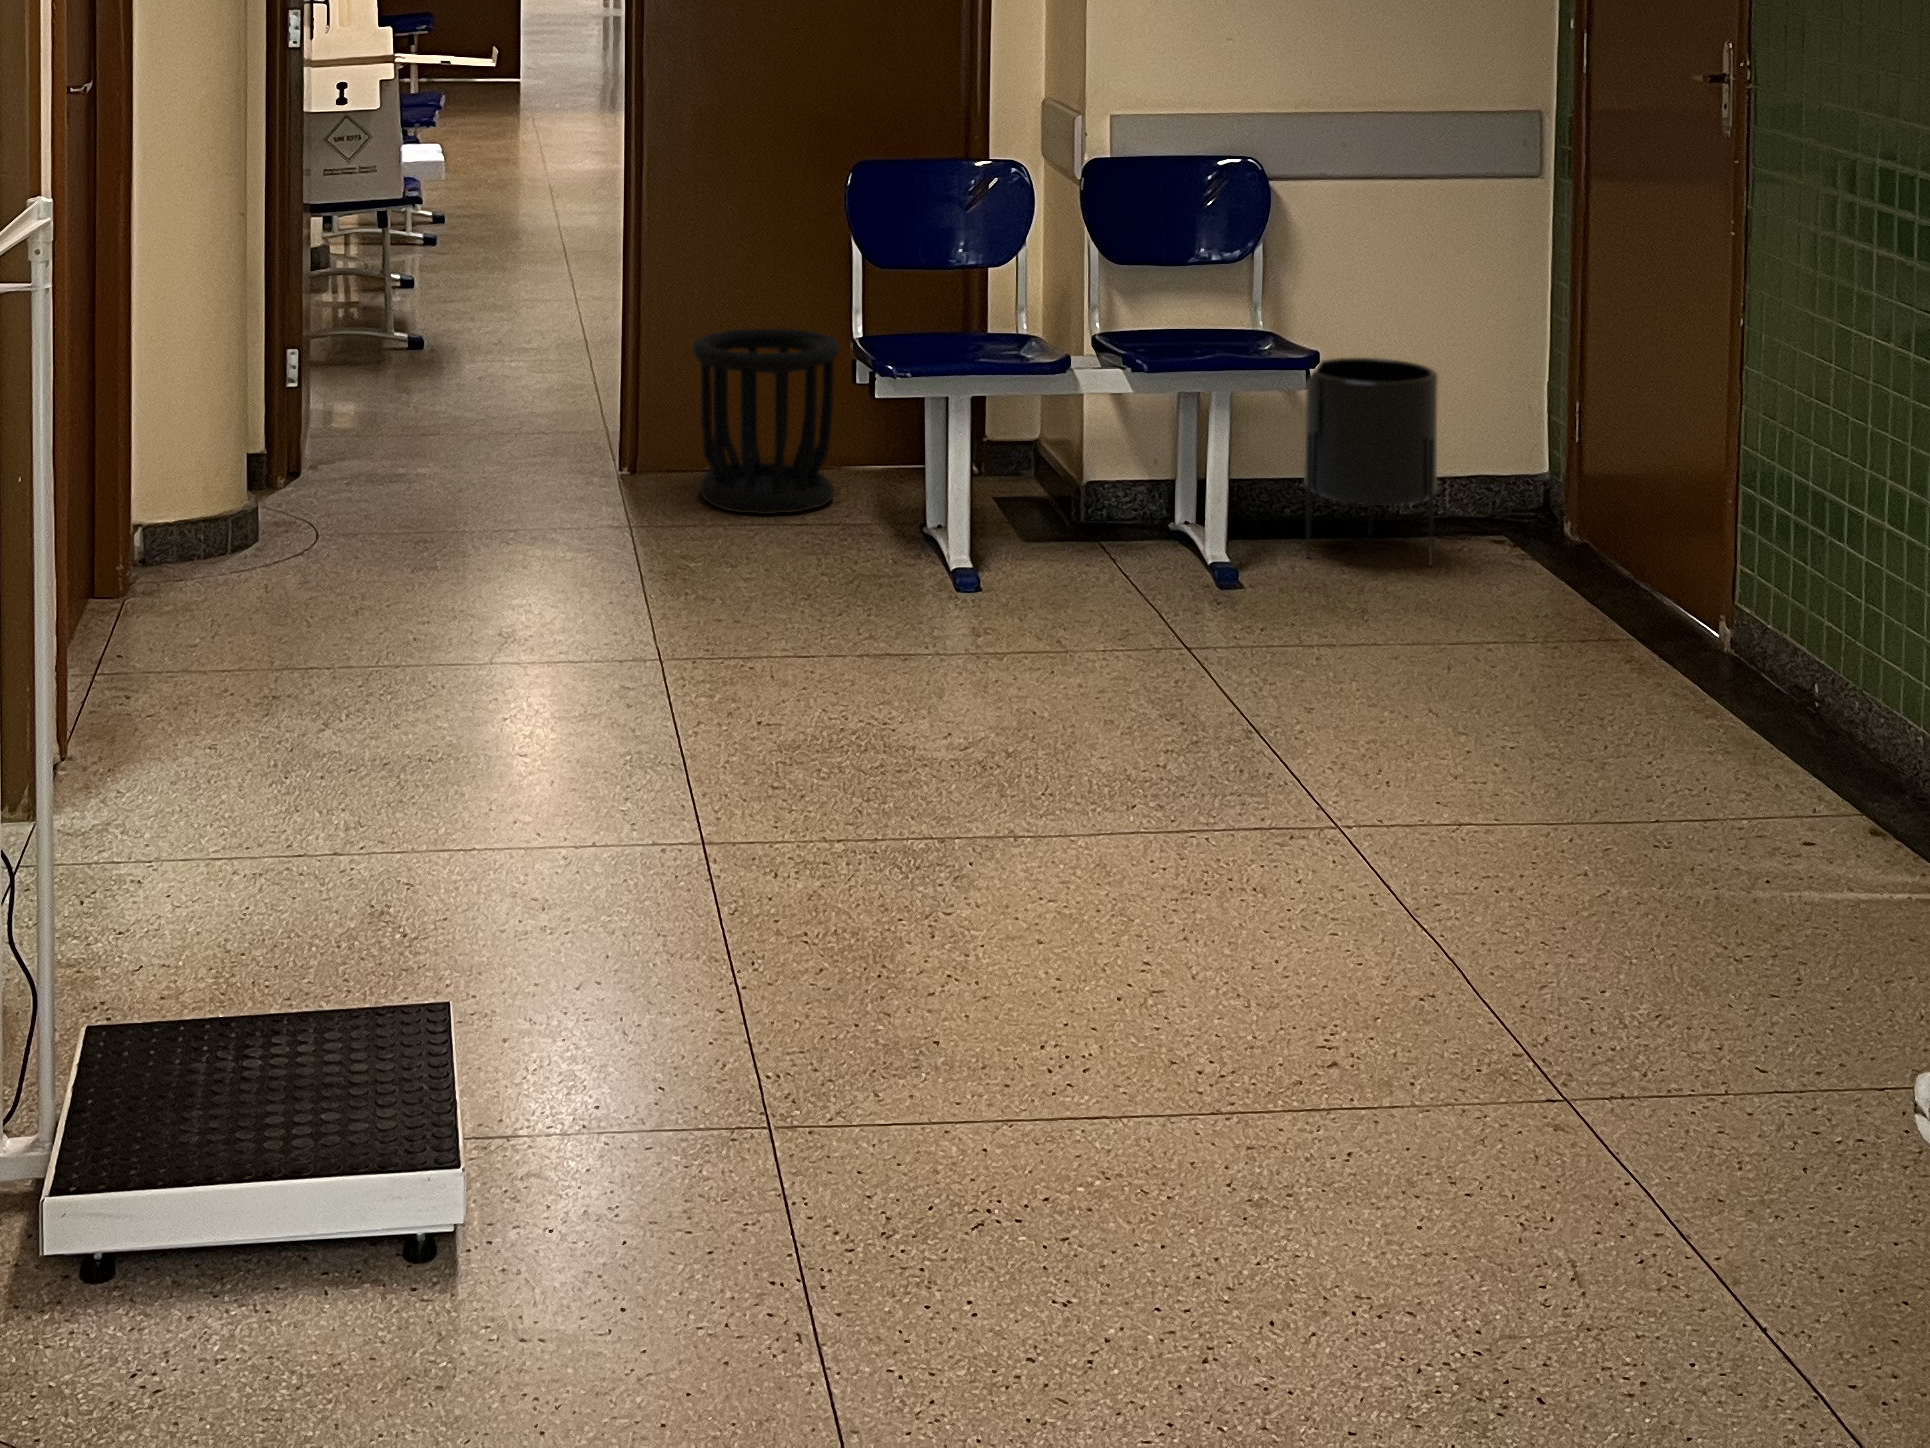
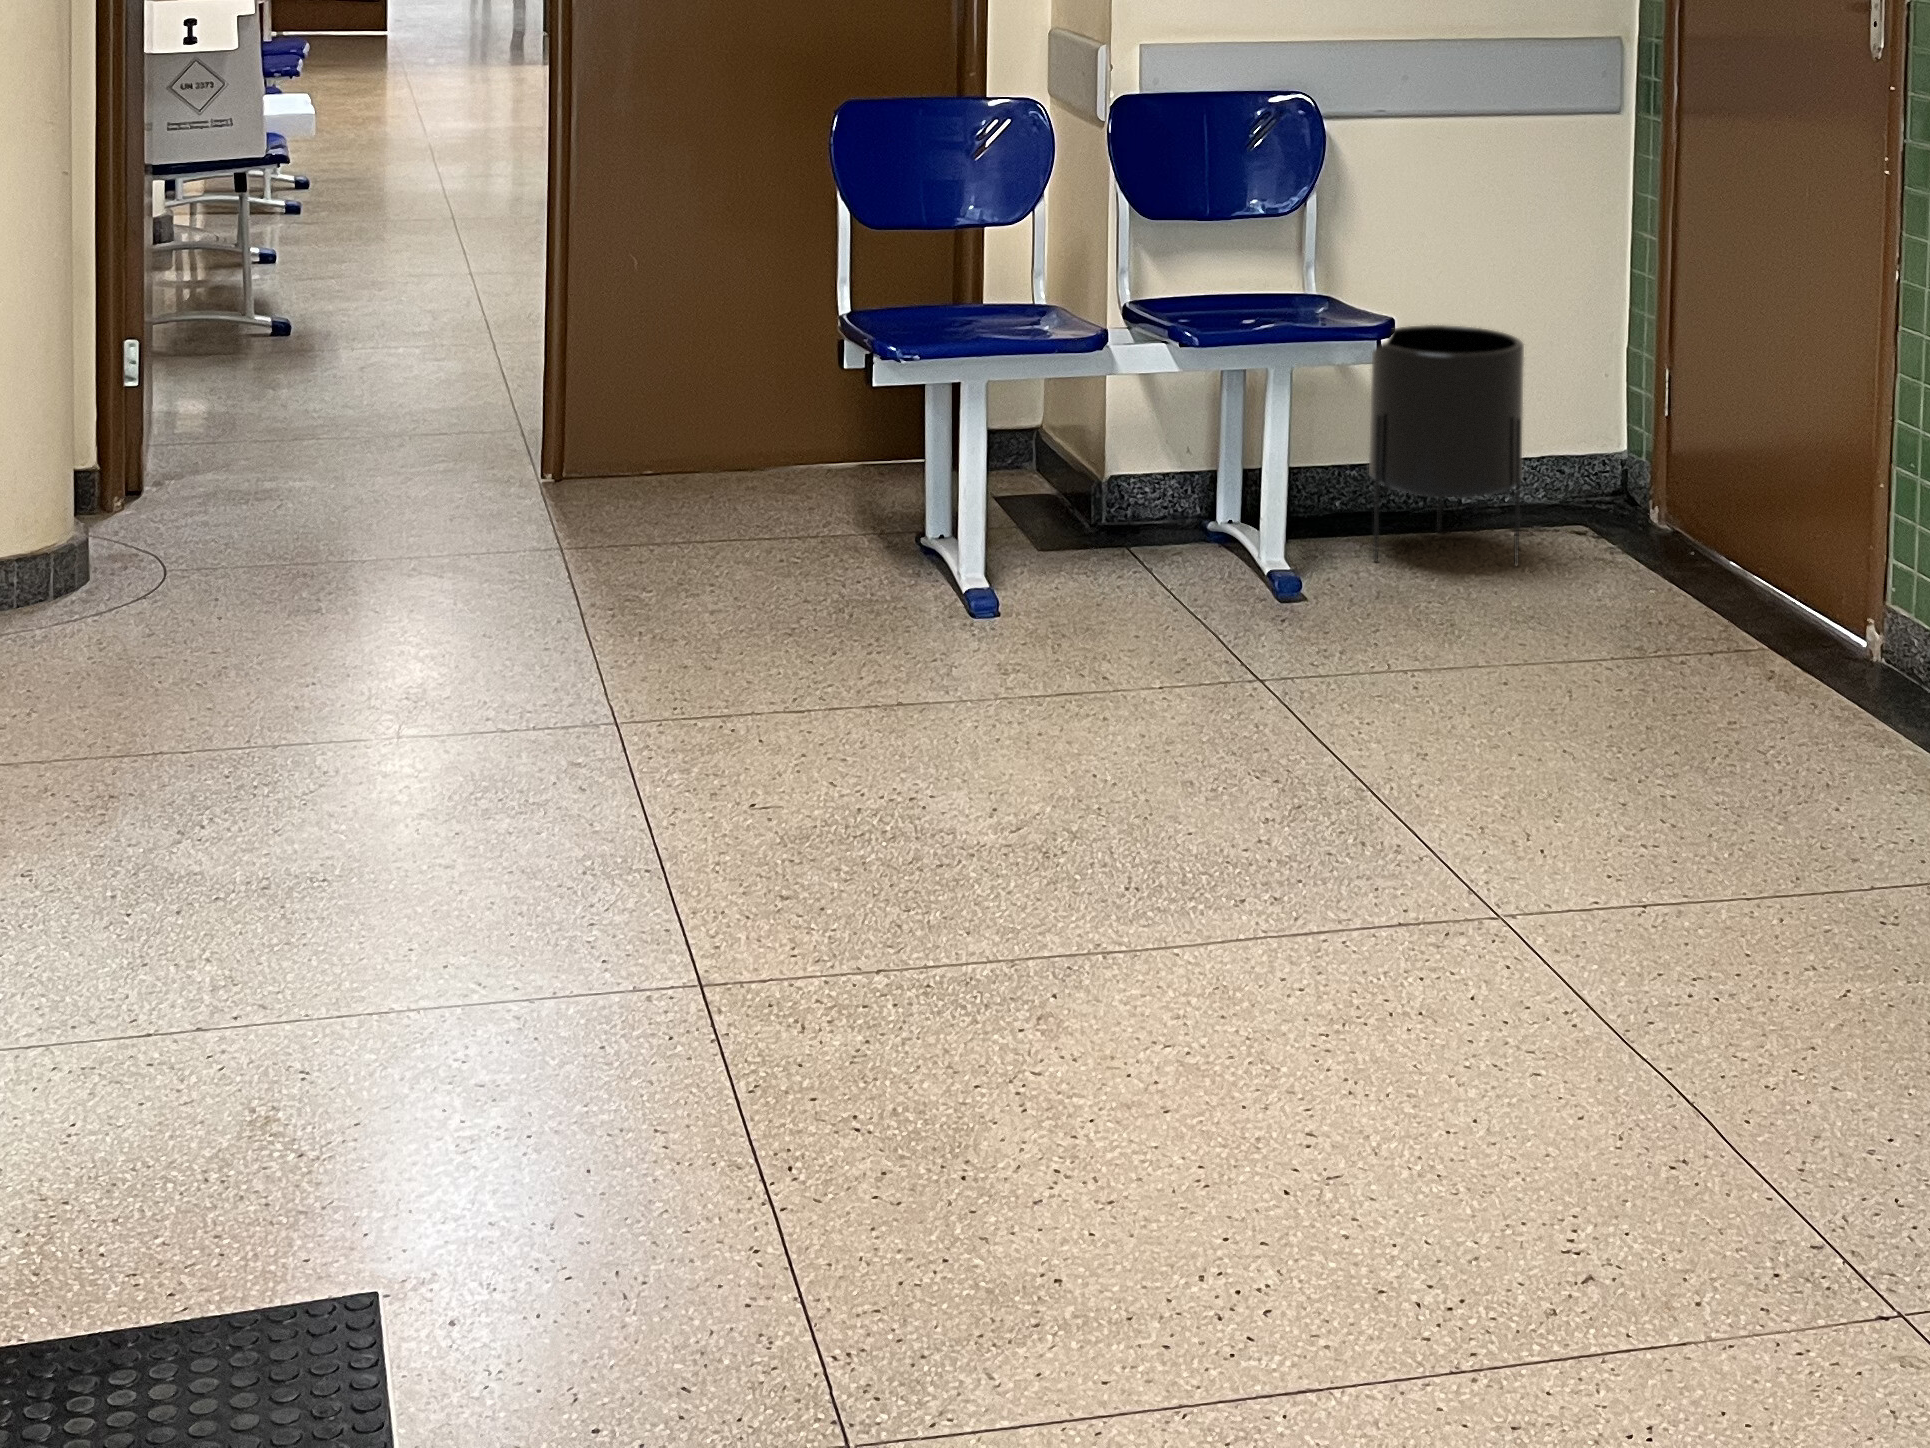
wastebasket: present [693,328,840,514] -> none [636,305,816,529]

